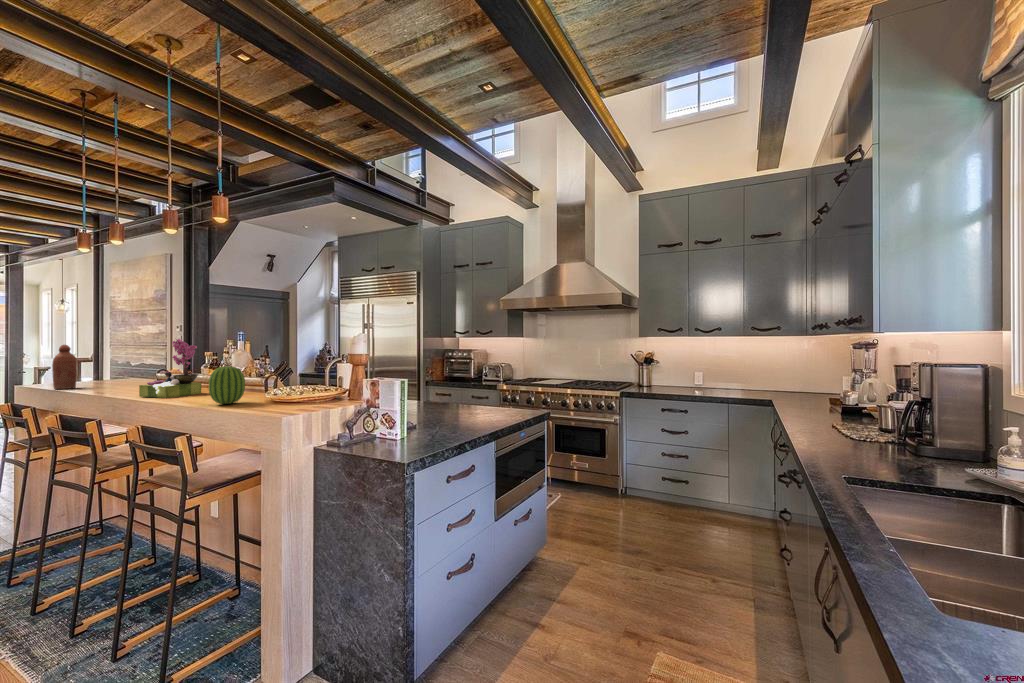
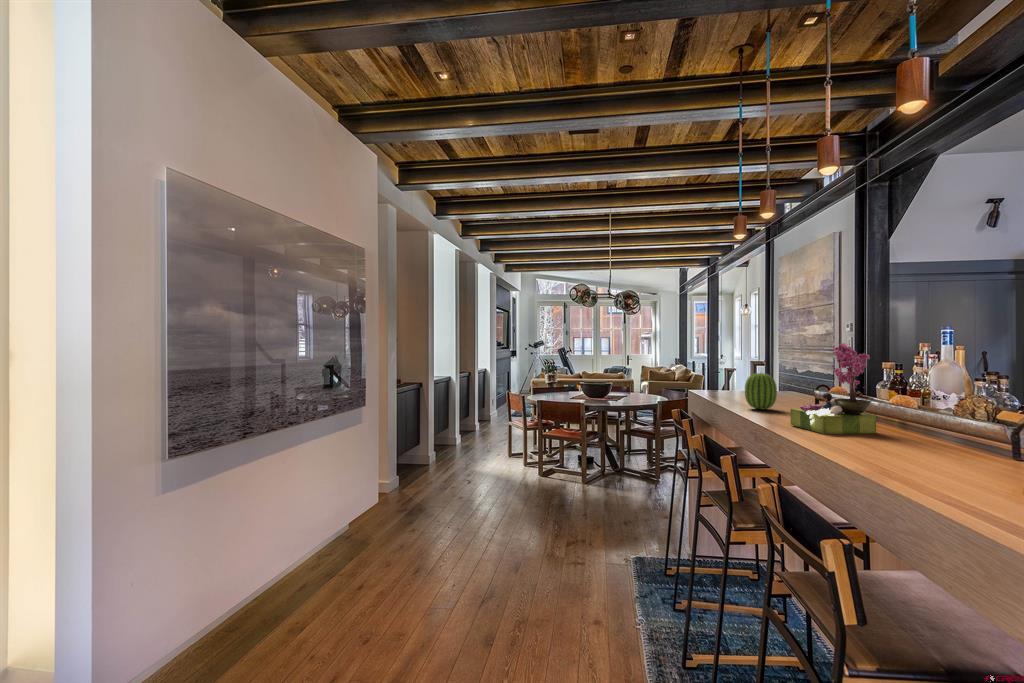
bottle: present [52,345,77,389] -> none [717,349,737,399]
fruit: present [209,366,245,404] -> present [745,373,777,410]

